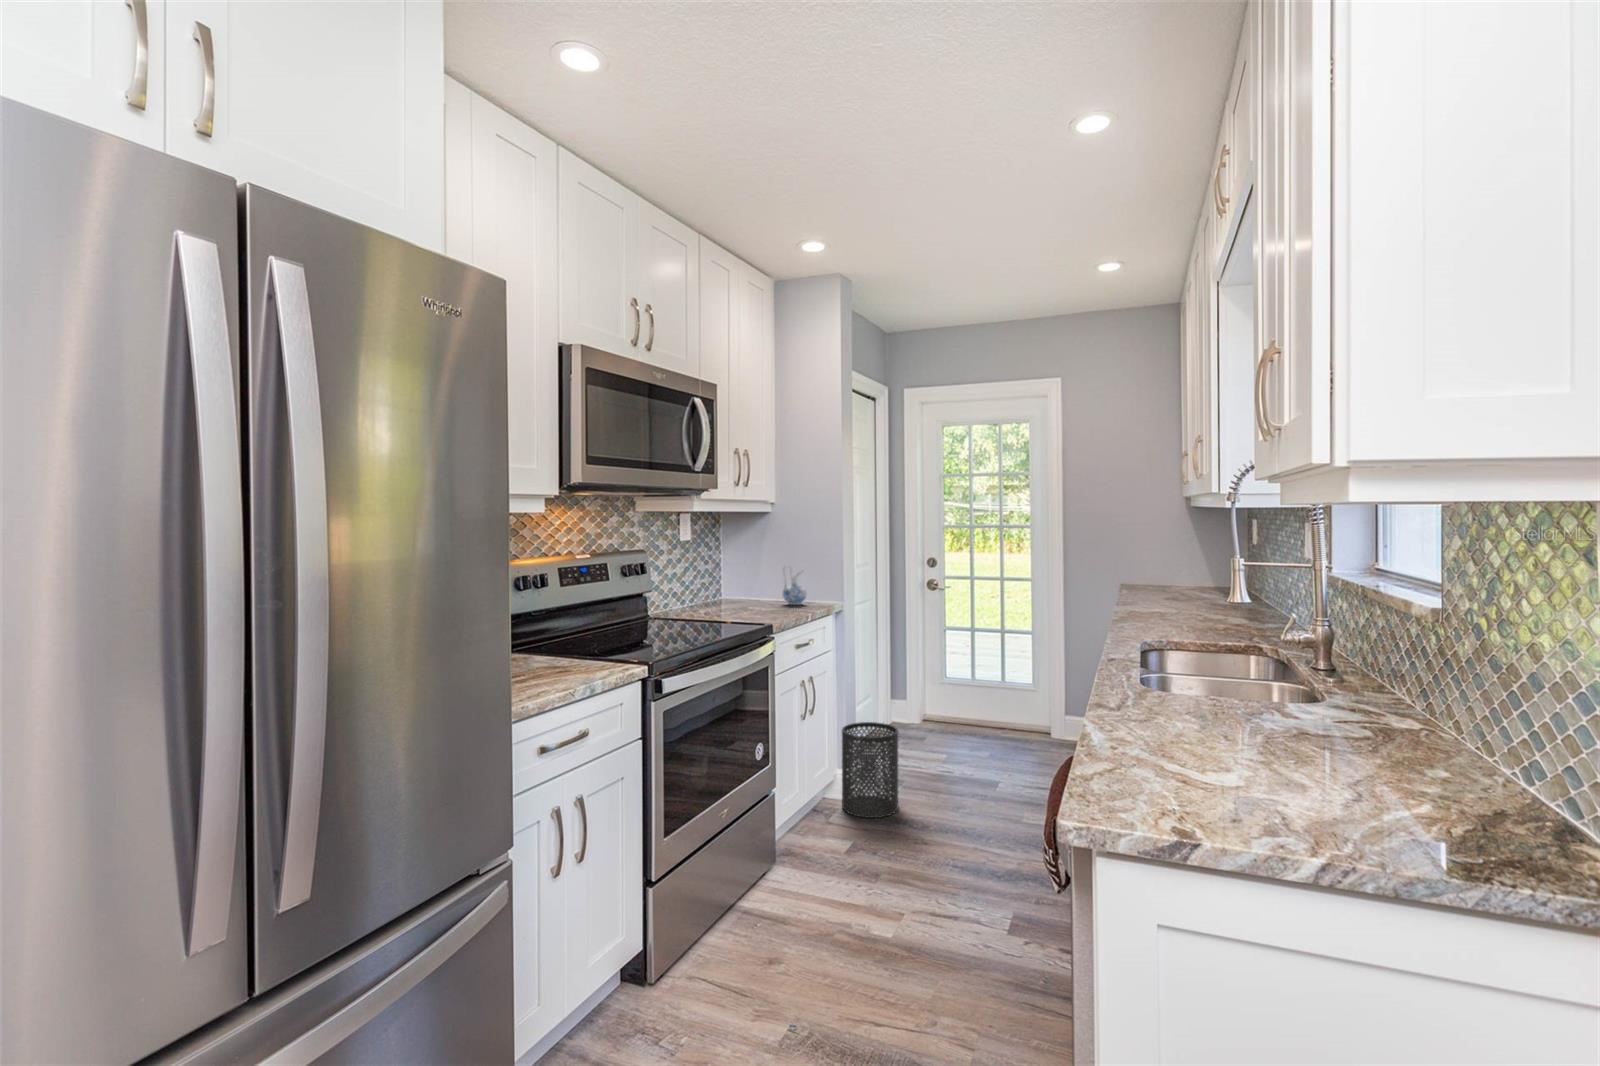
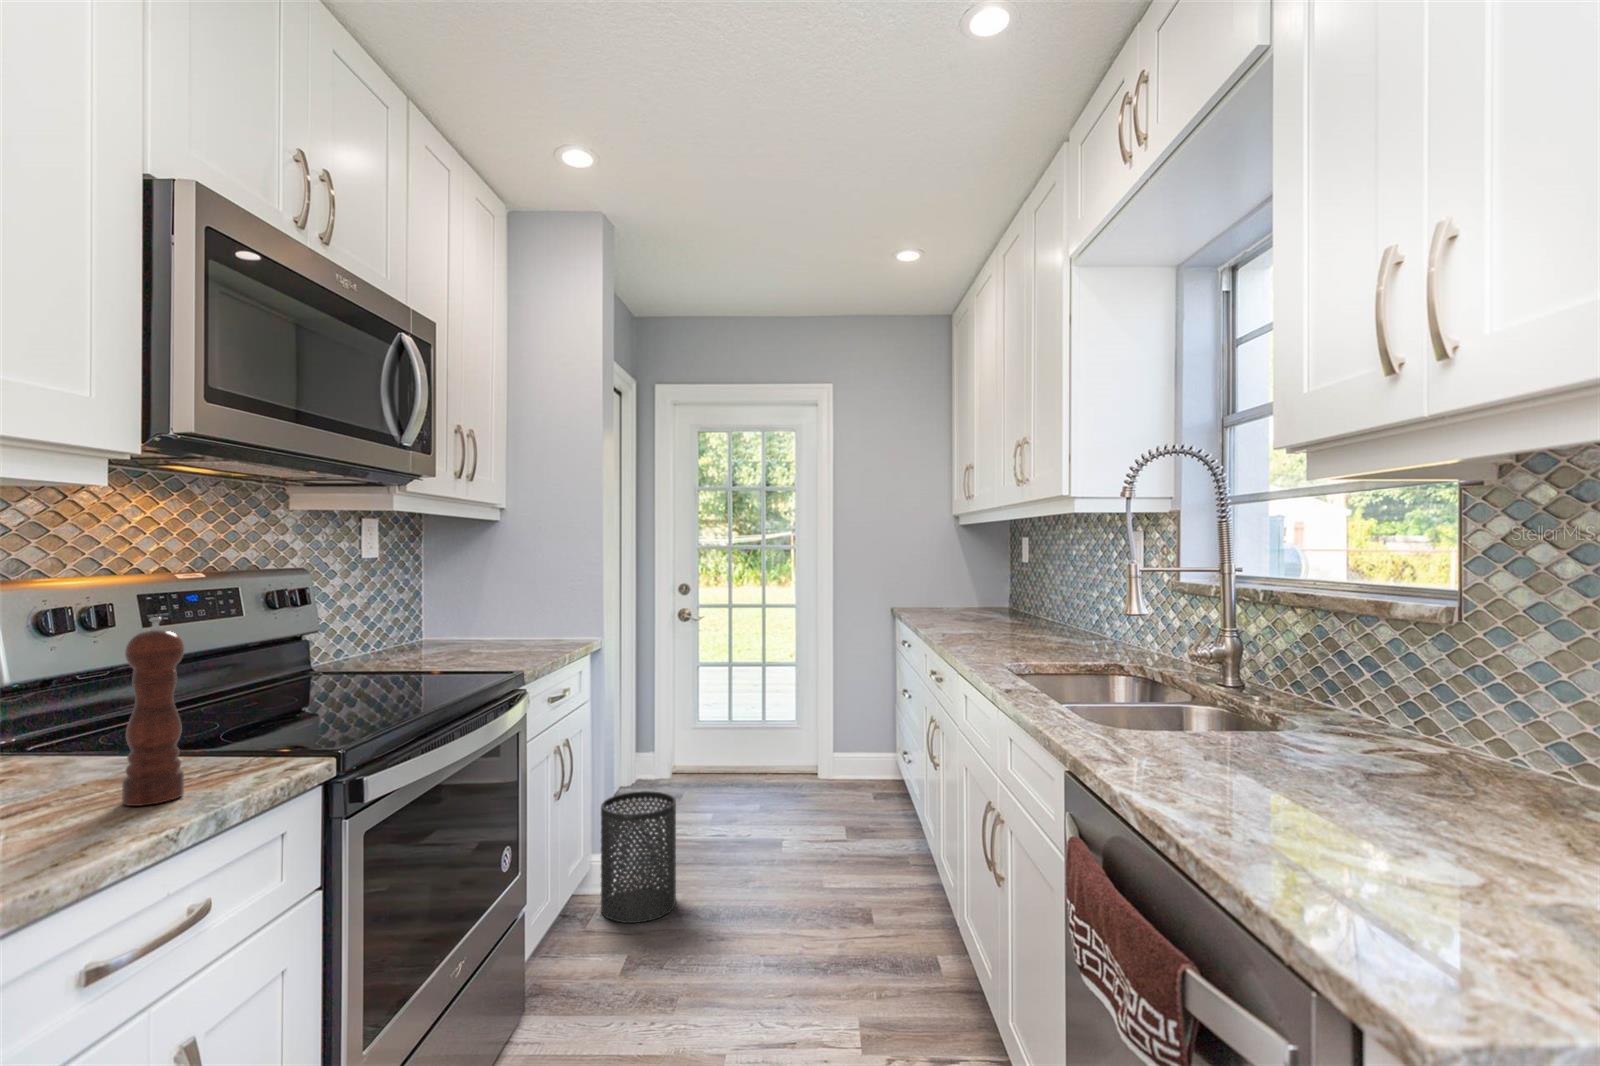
ceramic pitcher: present [783,565,806,605] -> none [517,589,551,643]
pepper mill: none [552,586,577,679] -> present [122,617,184,806]

